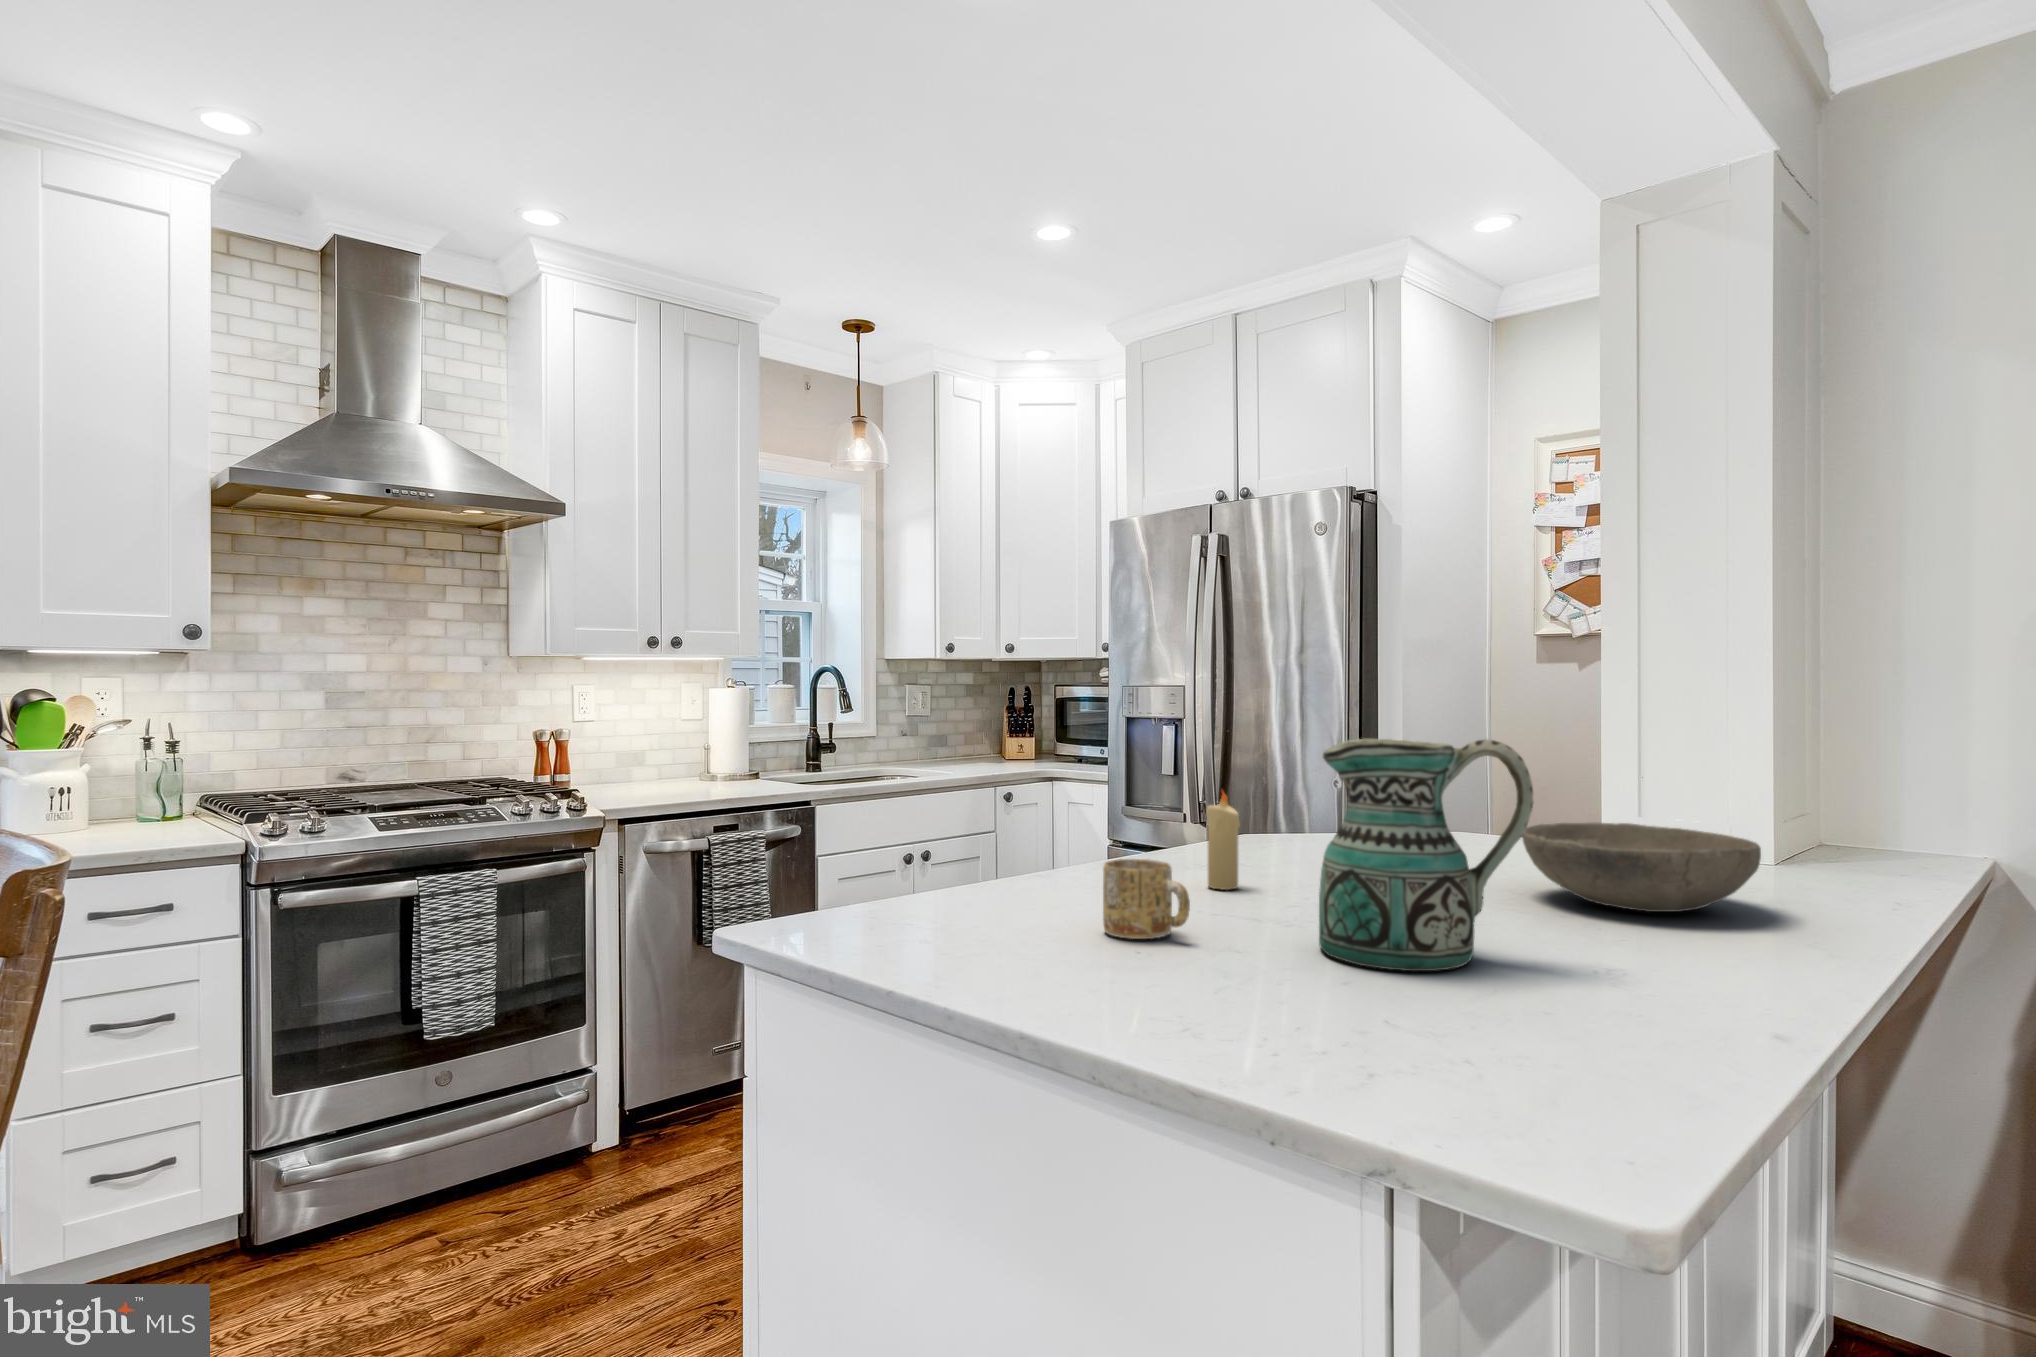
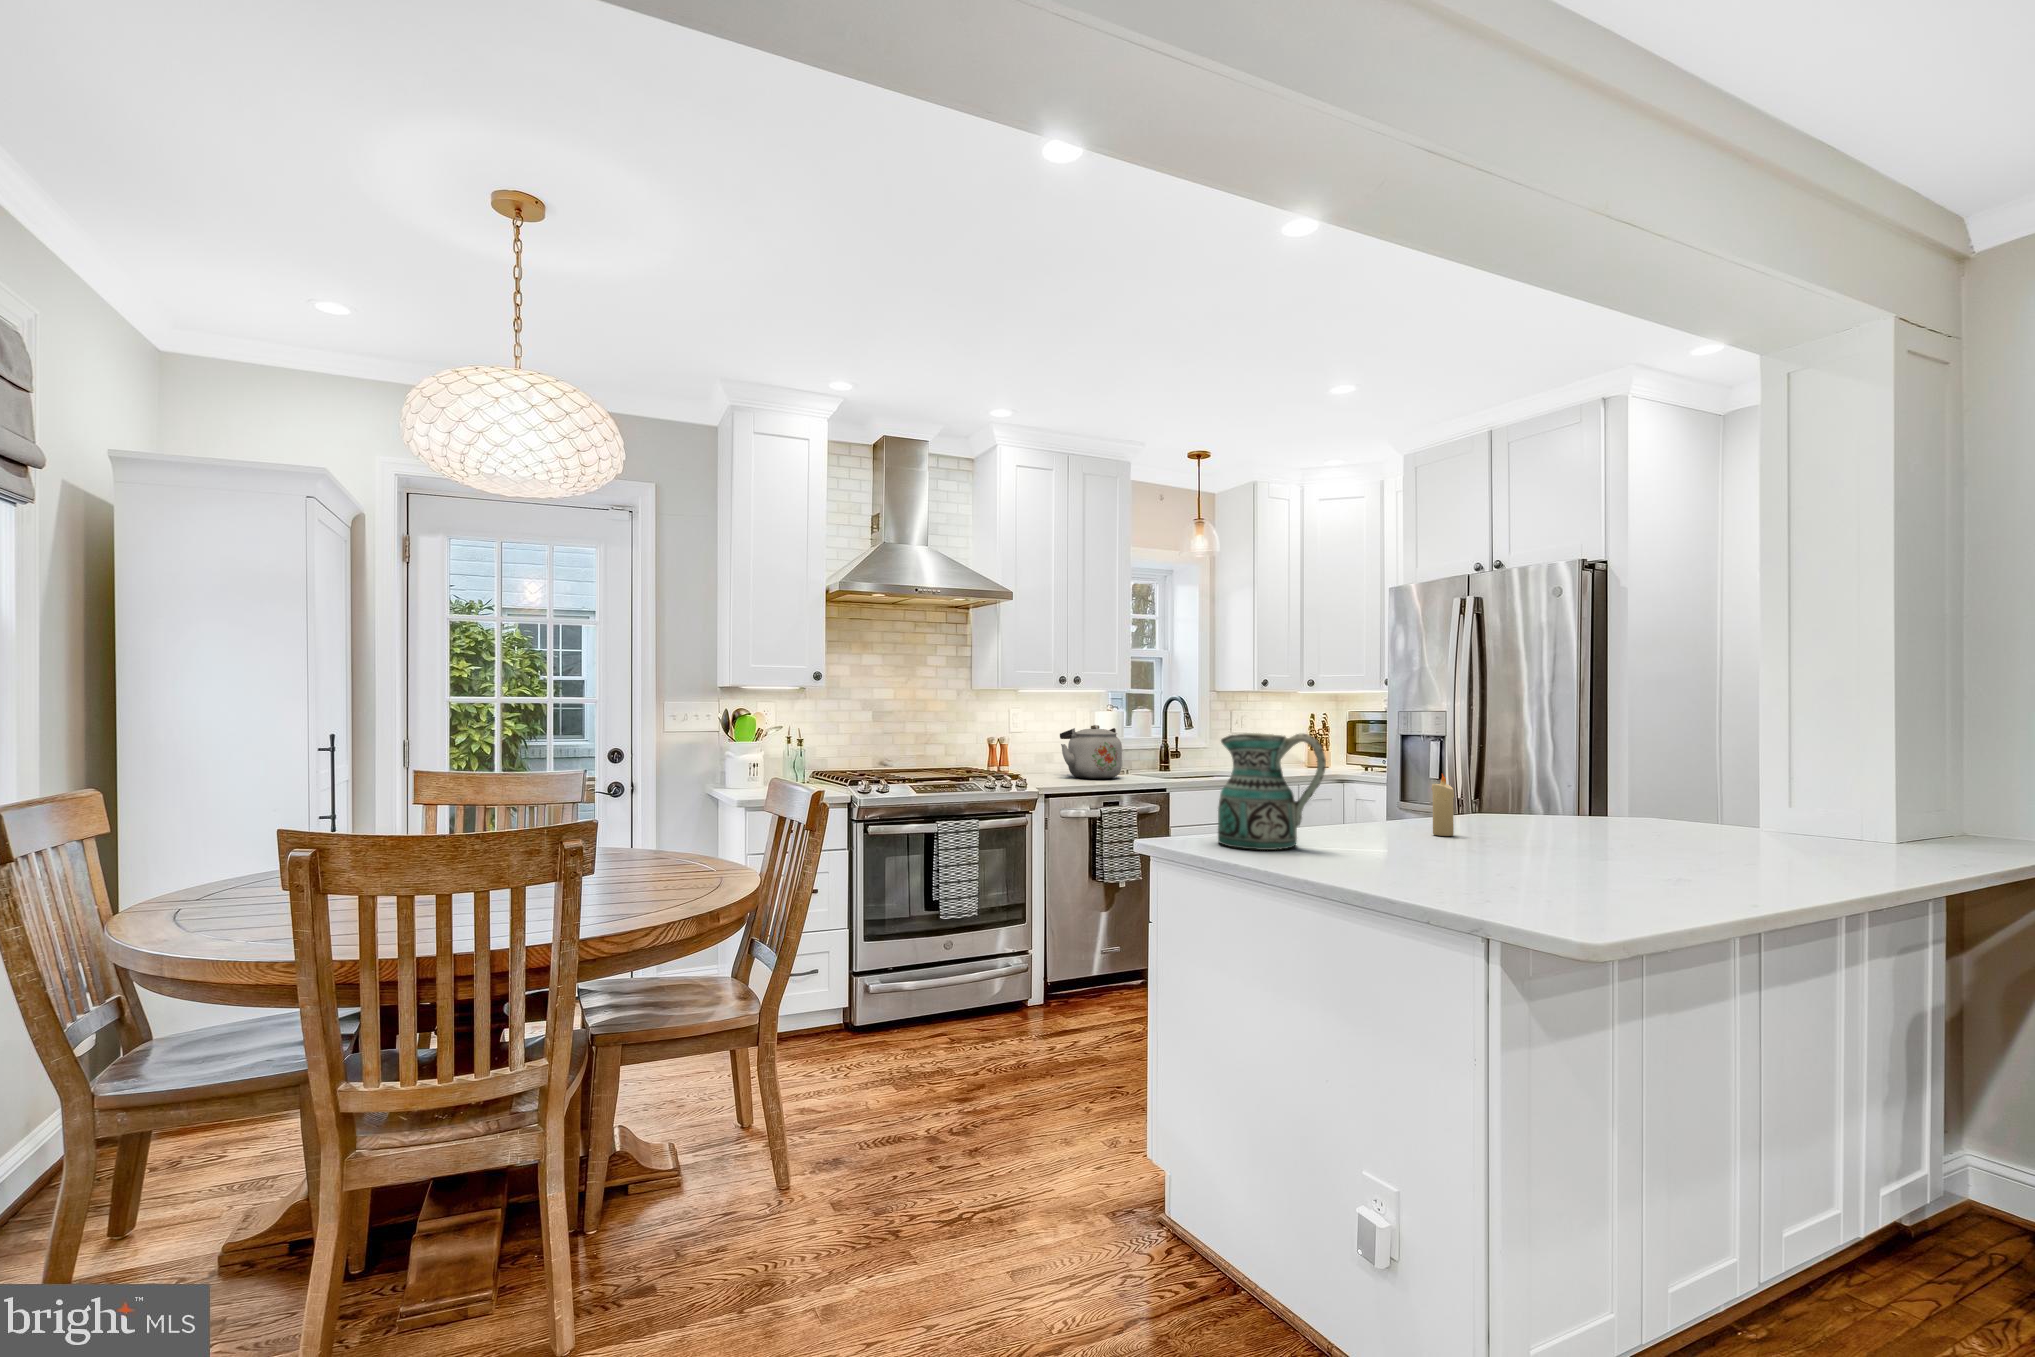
kettle: none [650,710,745,790] -> present [1060,725,1122,779]
ceramic pitcher: present [1319,739,1533,971] -> present [1218,733,1326,850]
bowl: present [1522,823,1761,912] -> none [1655,804,1830,860]
mug: present [1103,859,1190,939] -> none [1358,808,1409,851]

